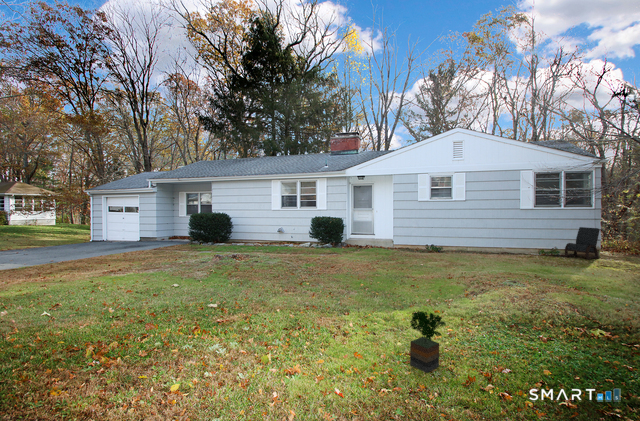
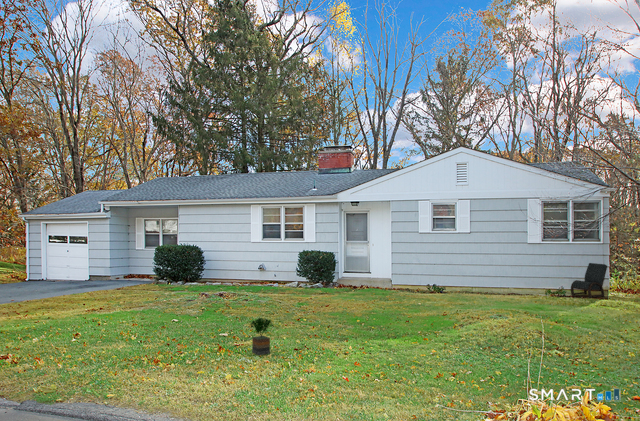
potted tree: present [410,311,446,373] -> present [250,318,274,355]

